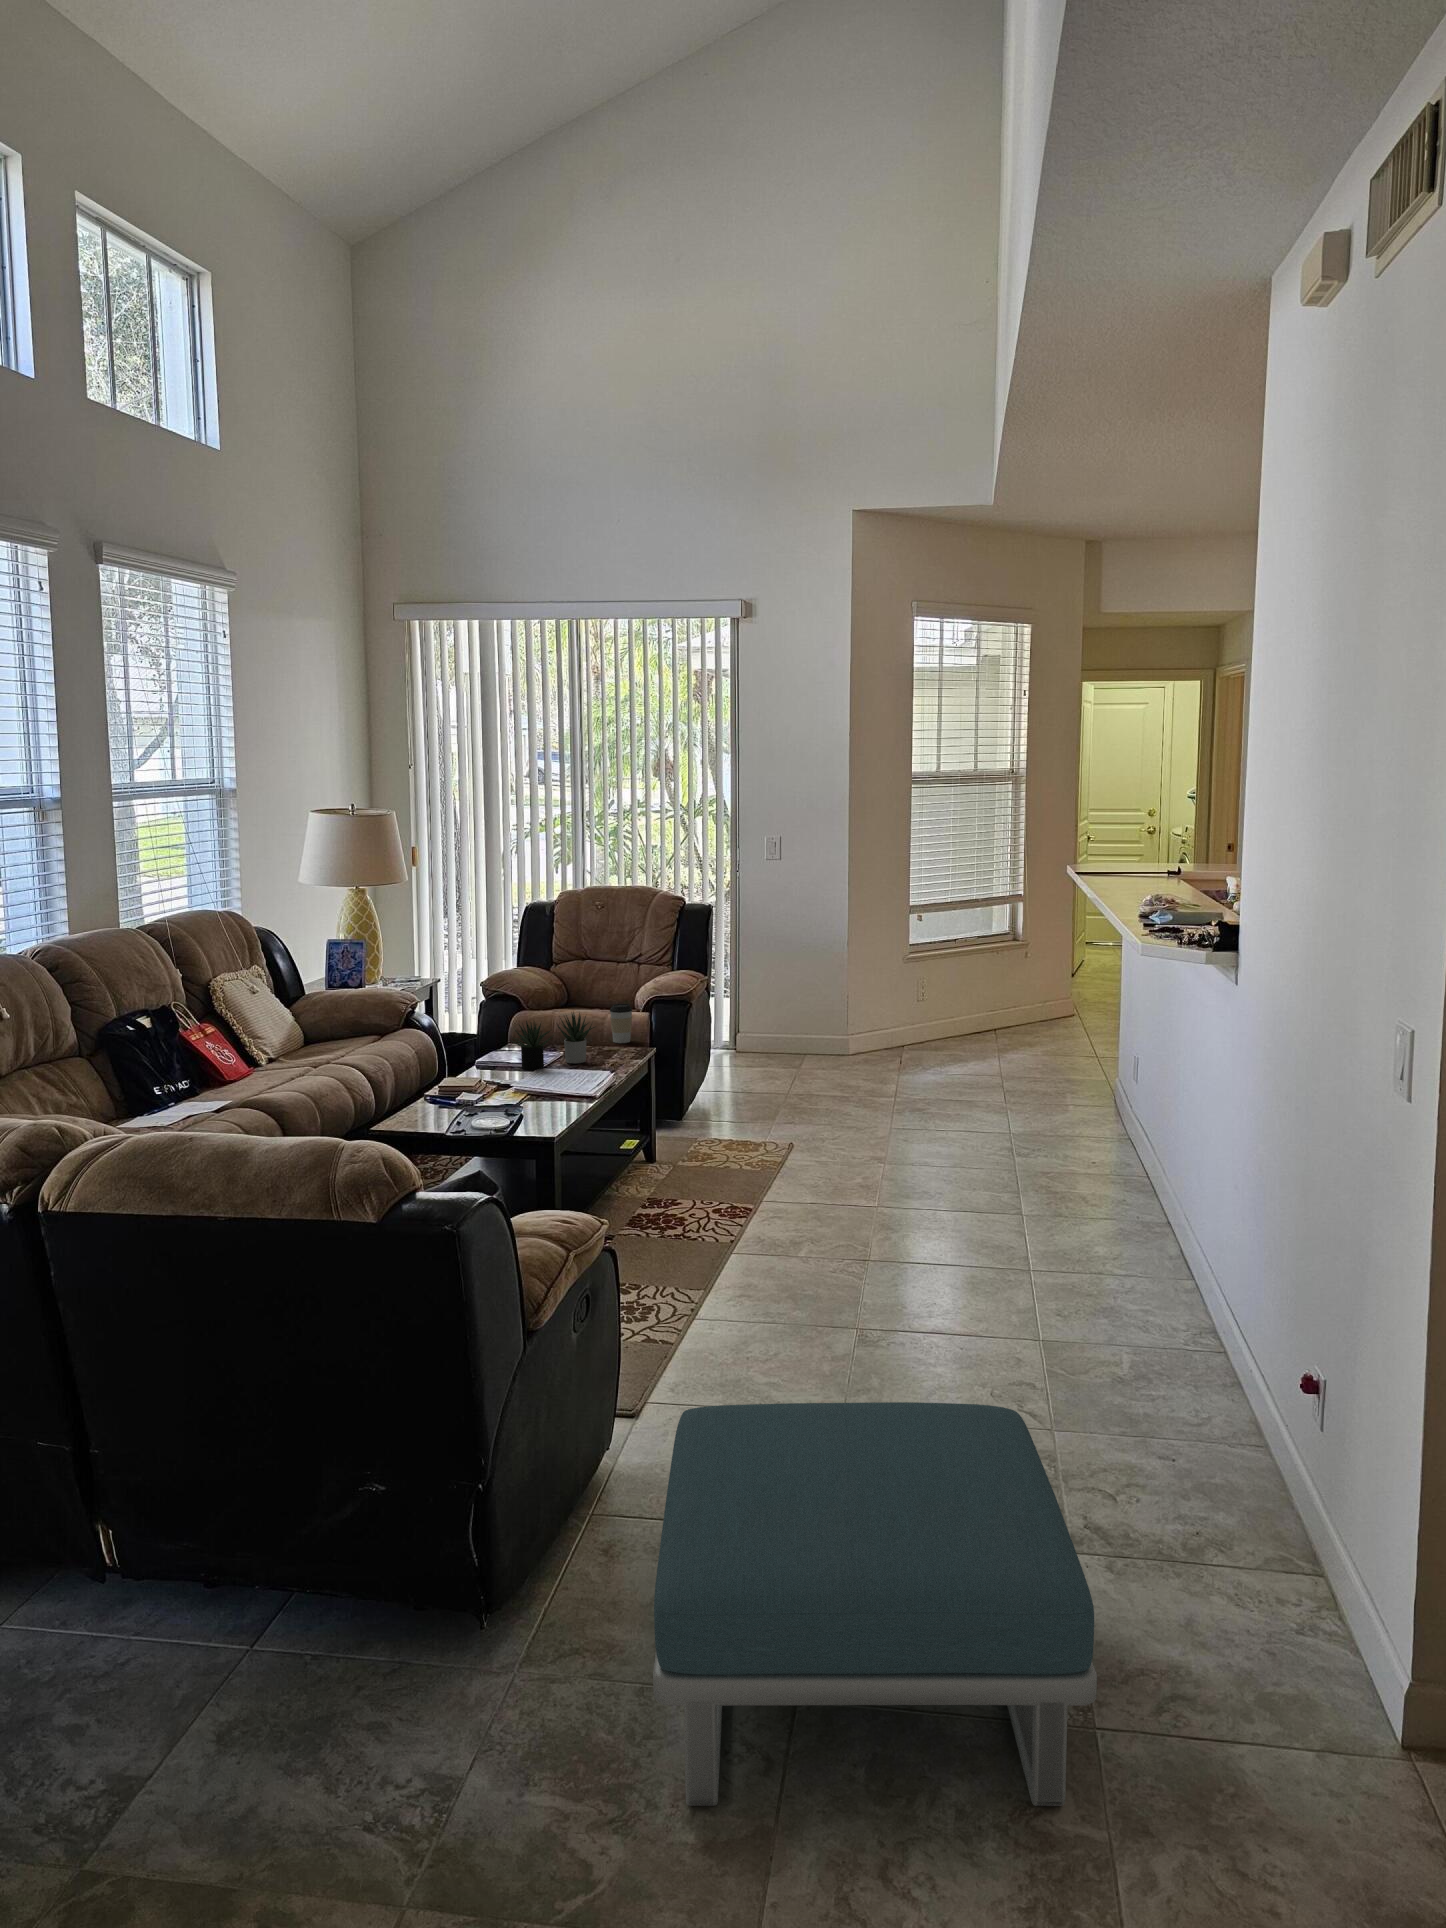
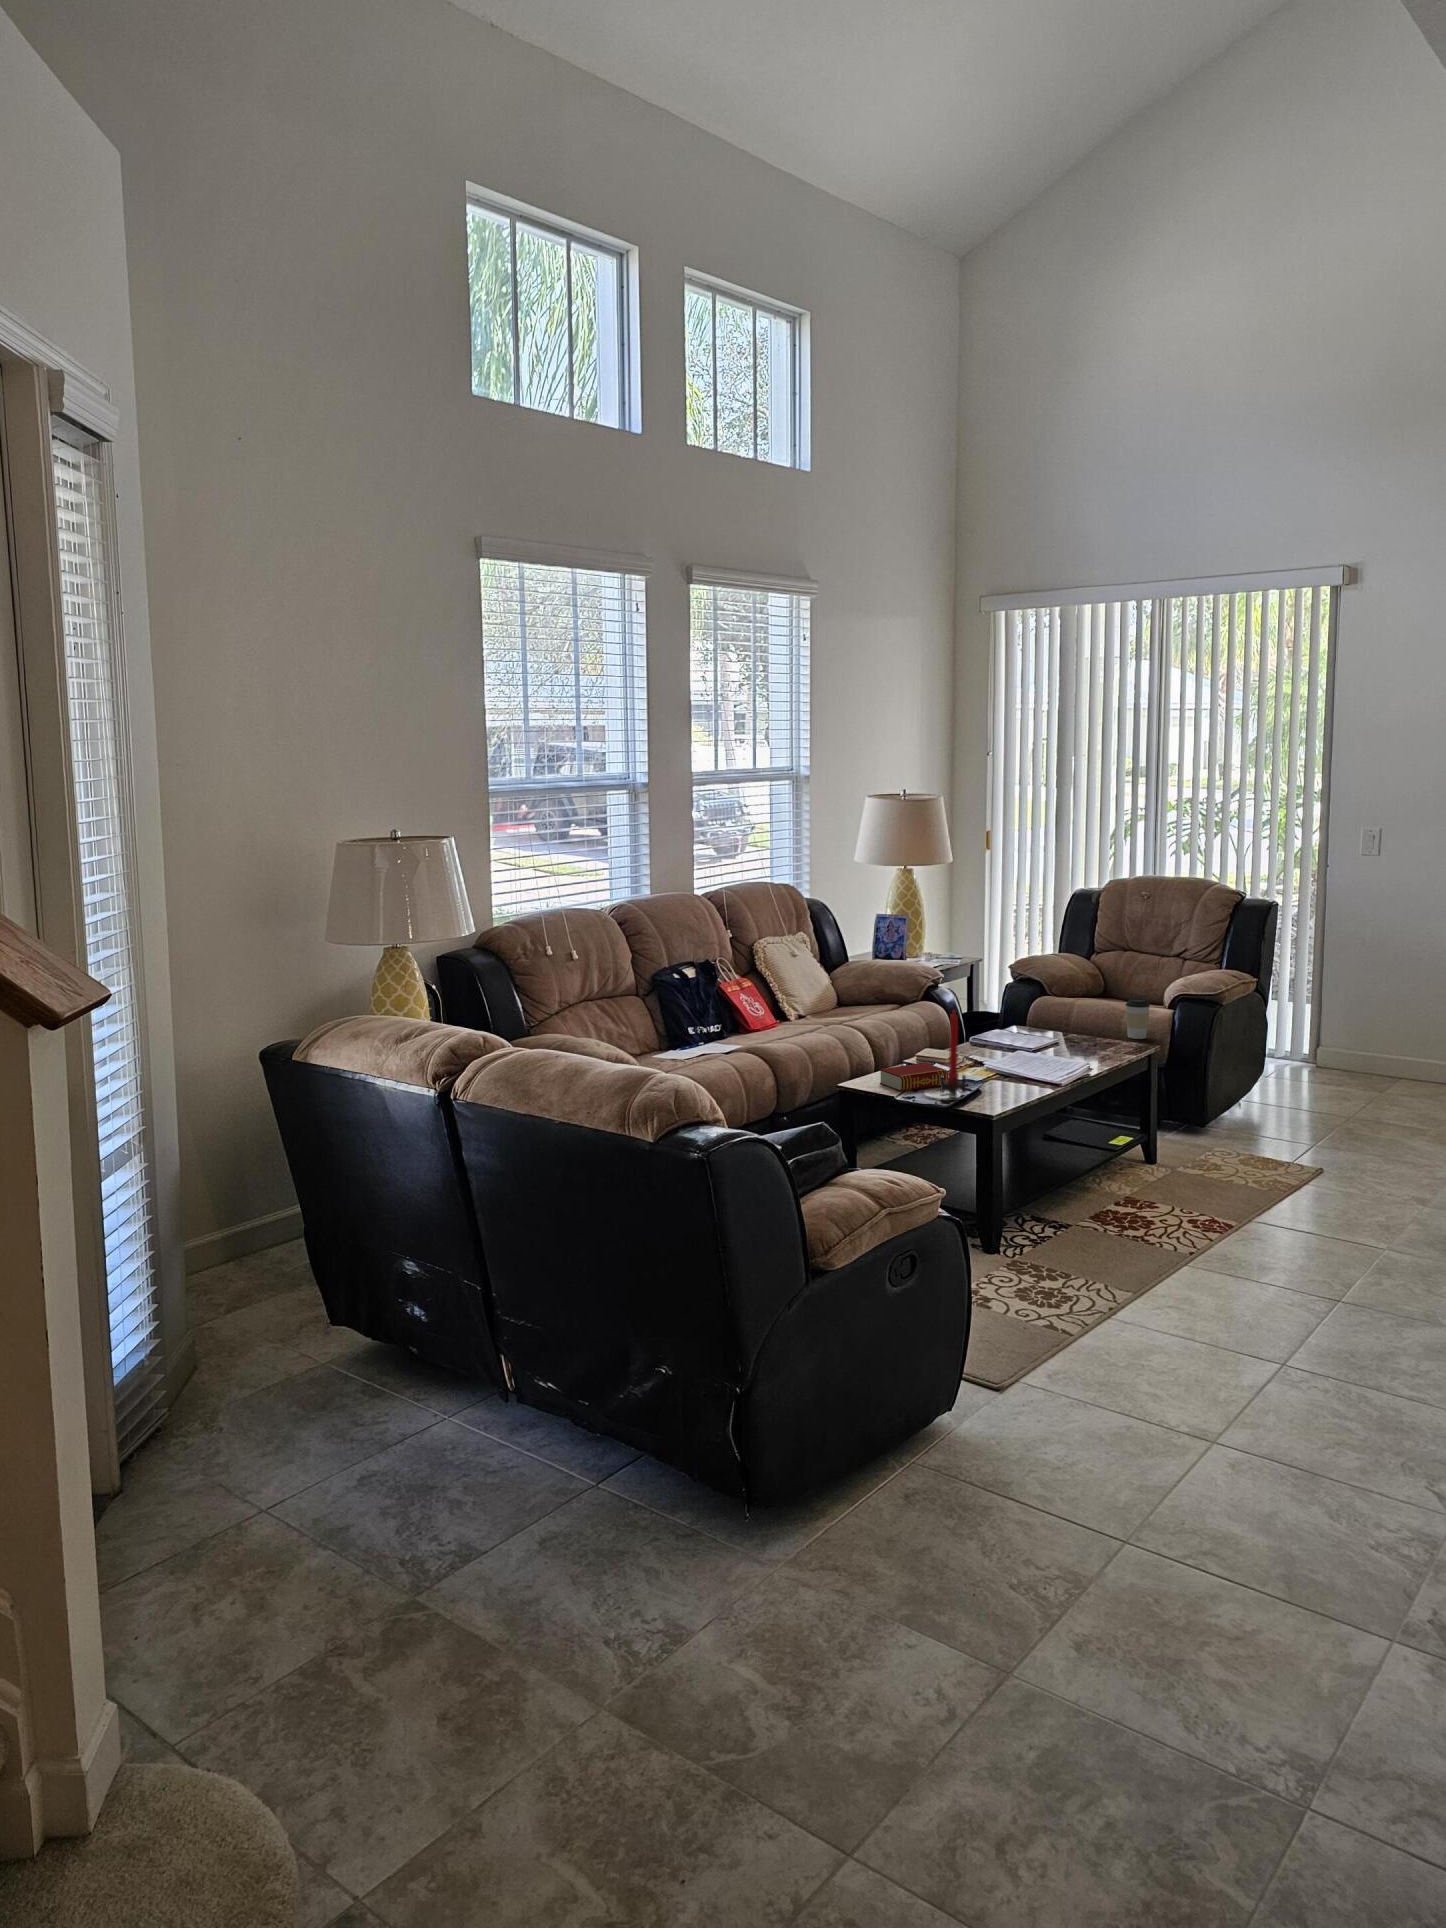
succulent plant: present [512,1013,595,1070] -> none [1004,999,1099,1054]
candle: none [482,1032,508,1124] -> present [940,1010,966,1098]
book: none [409,1091,482,1125] -> present [880,1063,948,1092]
footstool: present [653,1402,1097,1806] -> none [838,1376,1323,1841]

